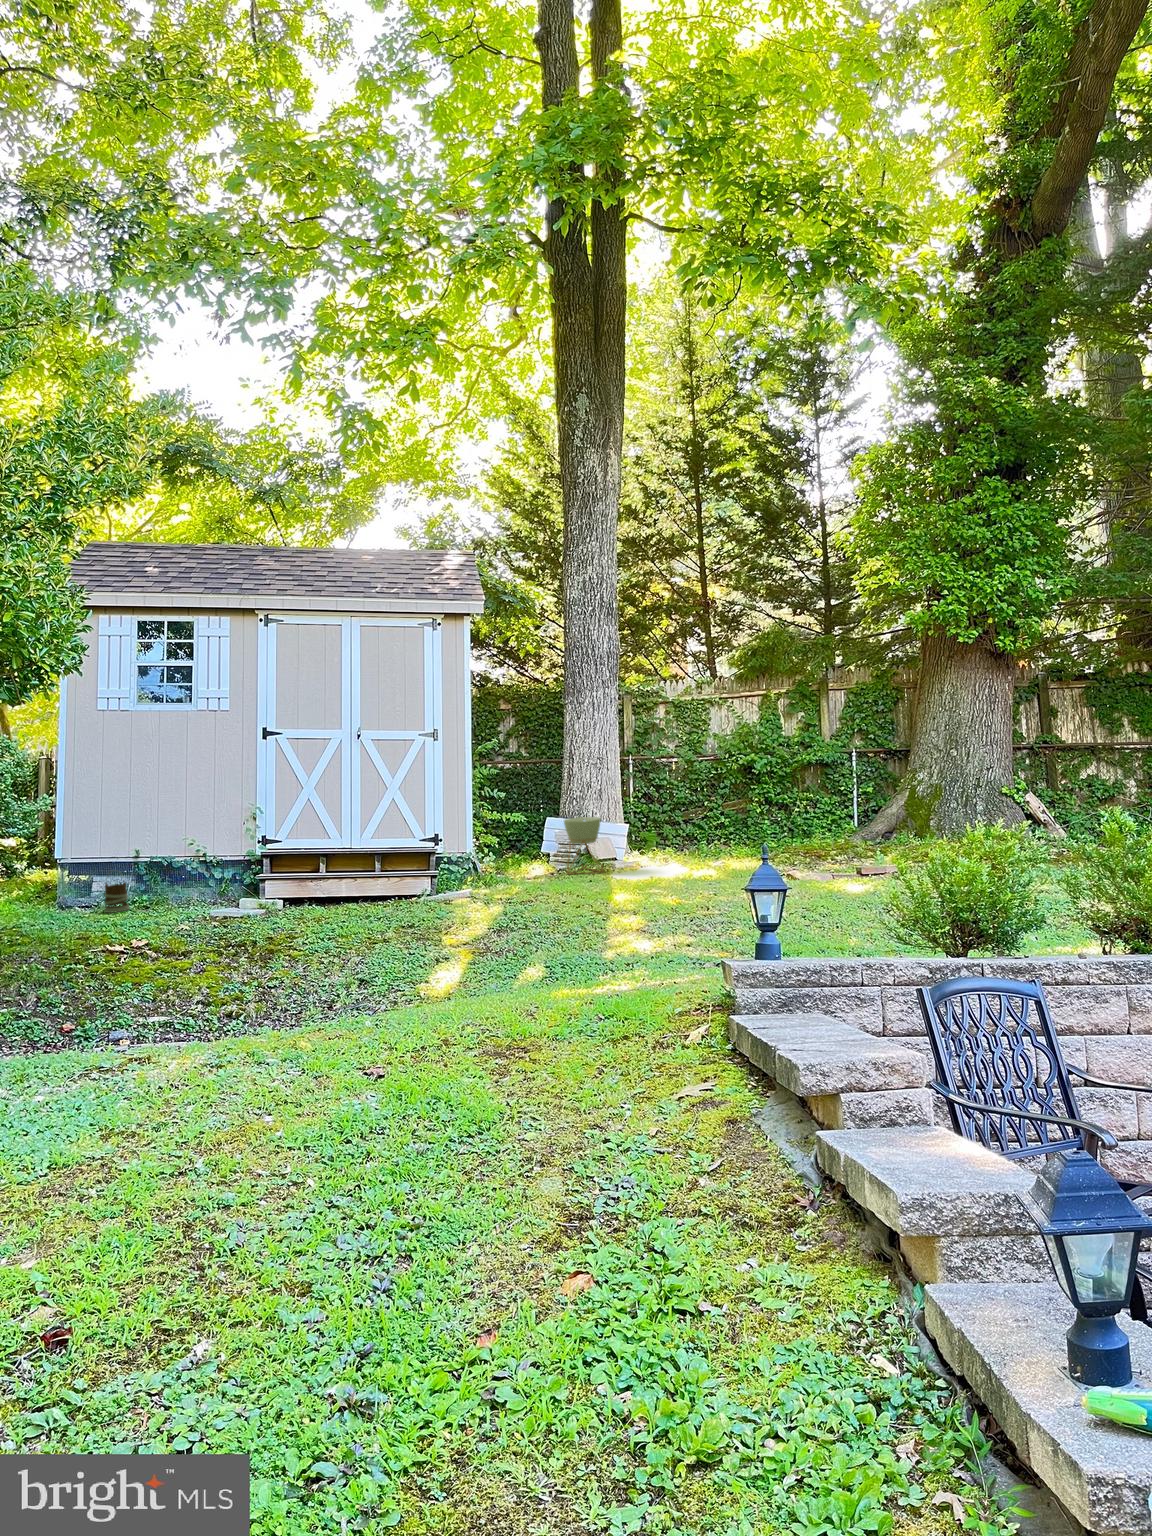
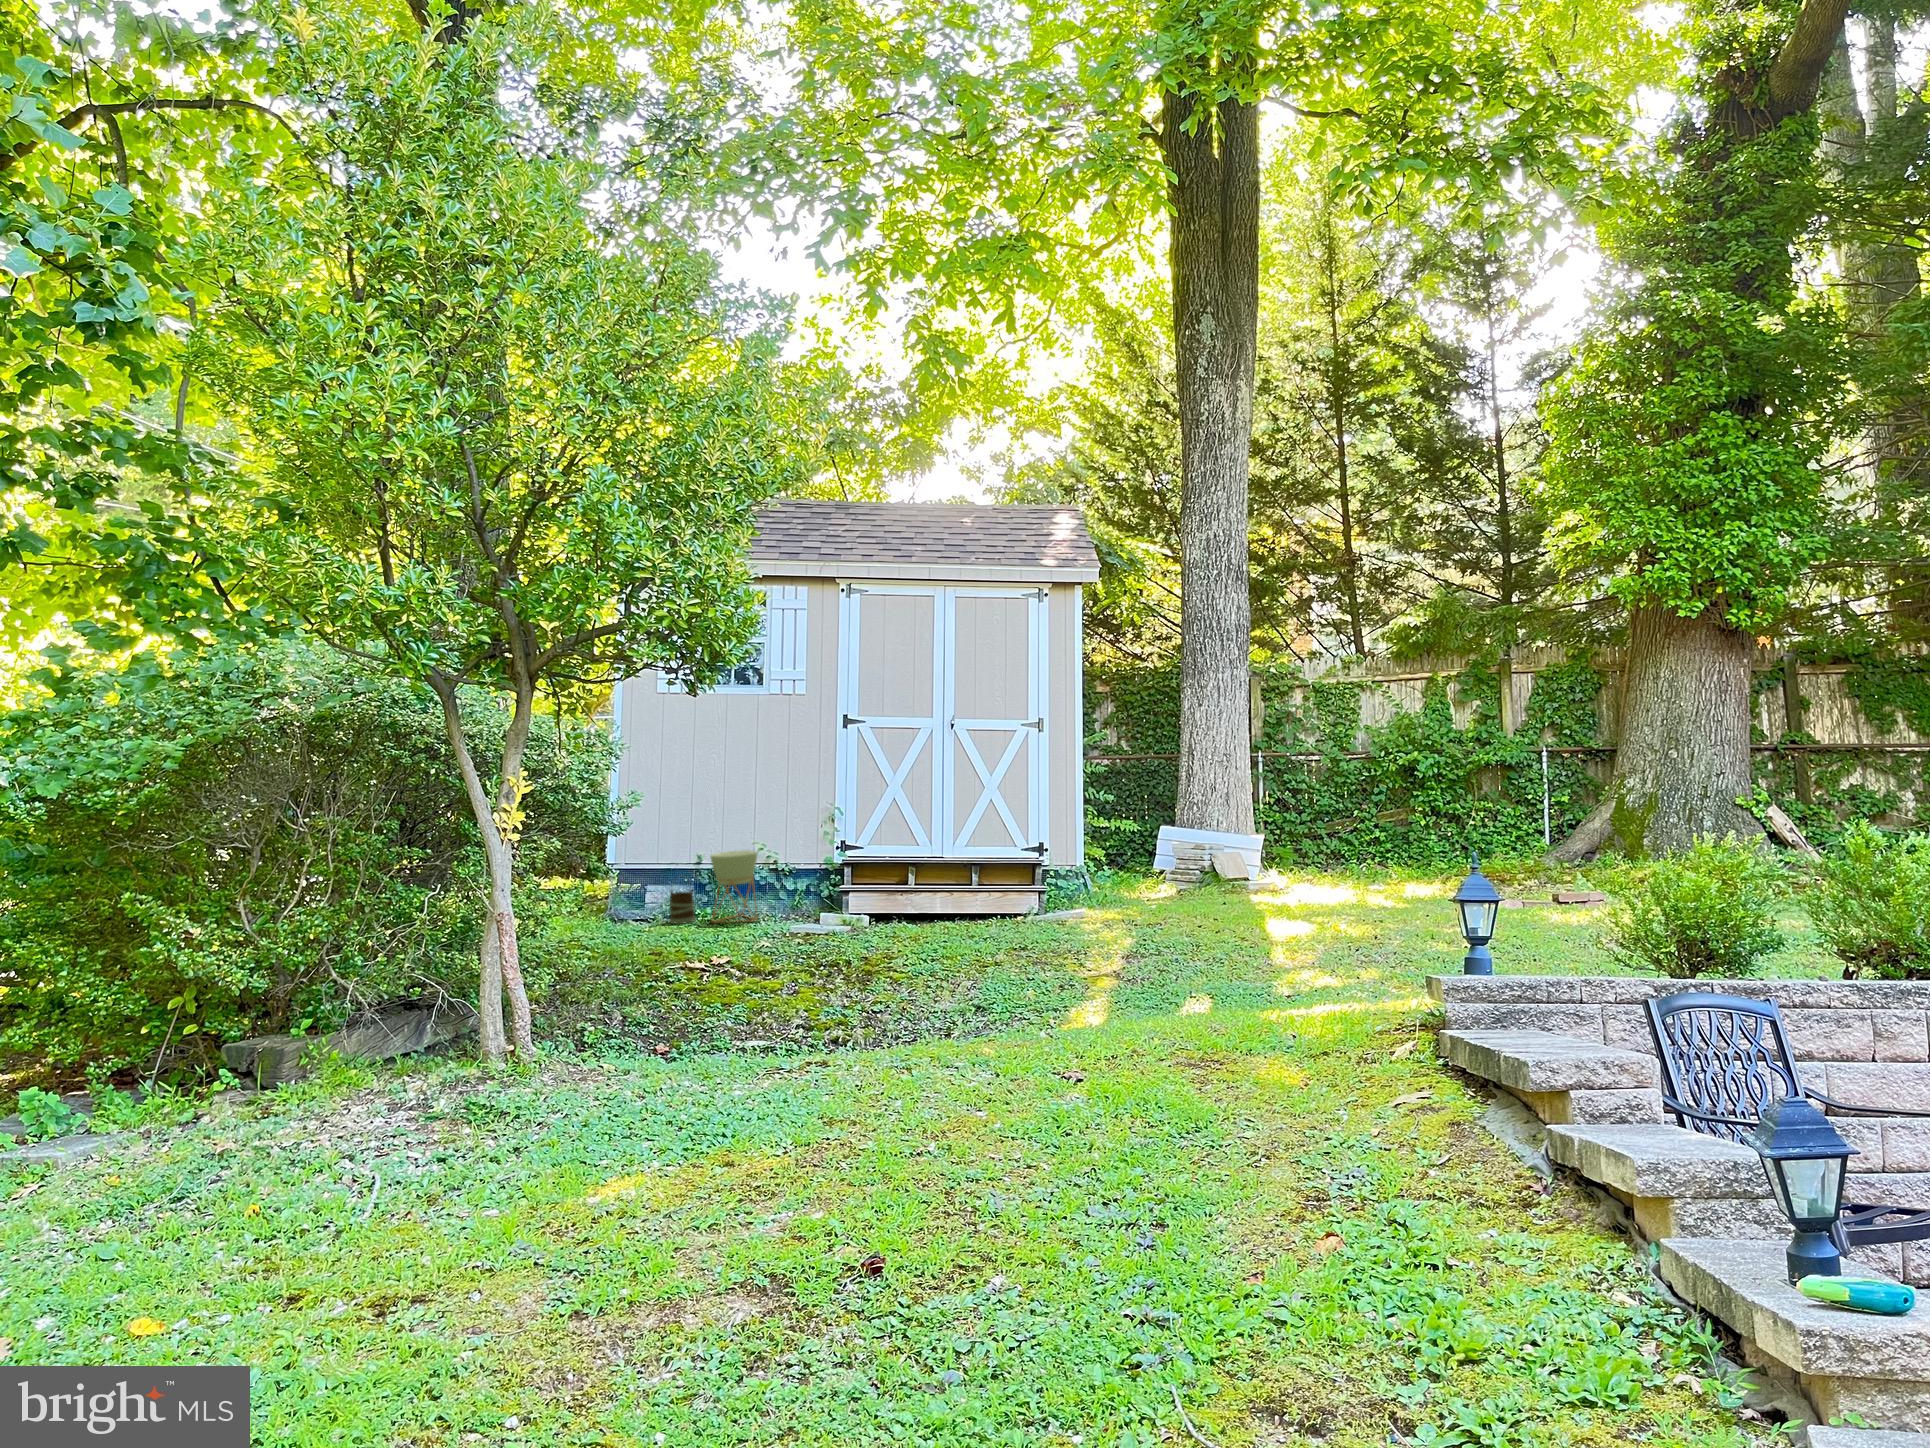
planter: present [564,817,603,875] -> present [710,850,757,923]

